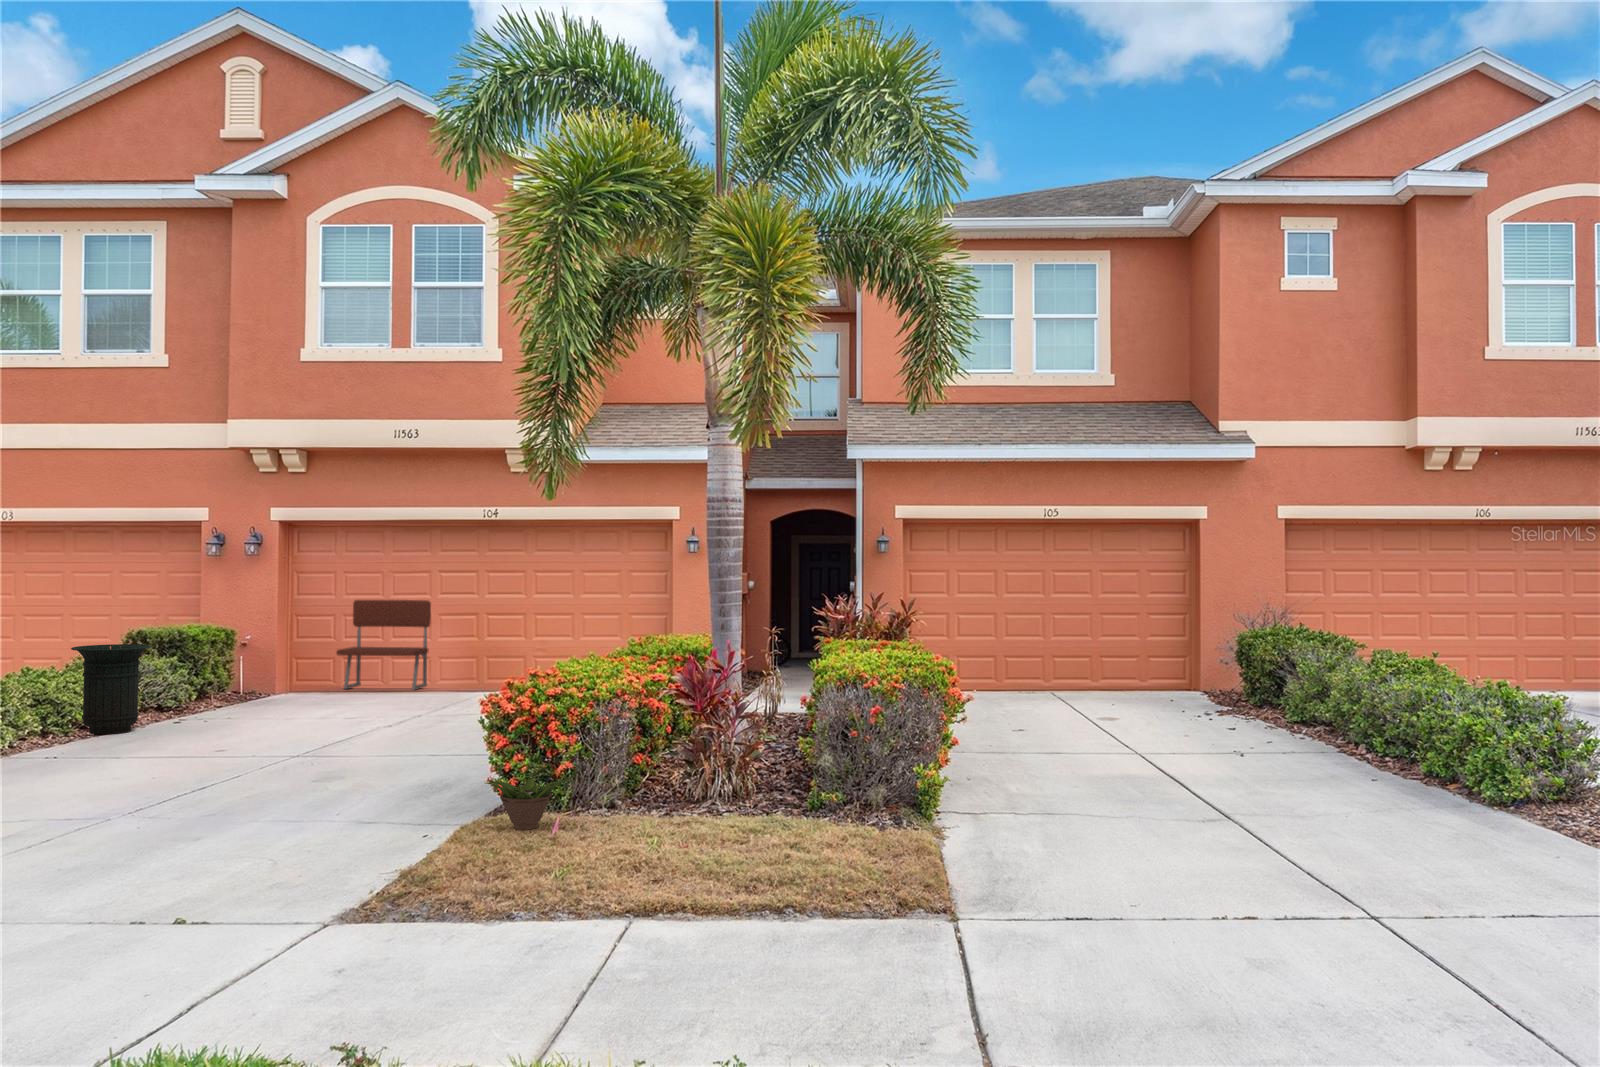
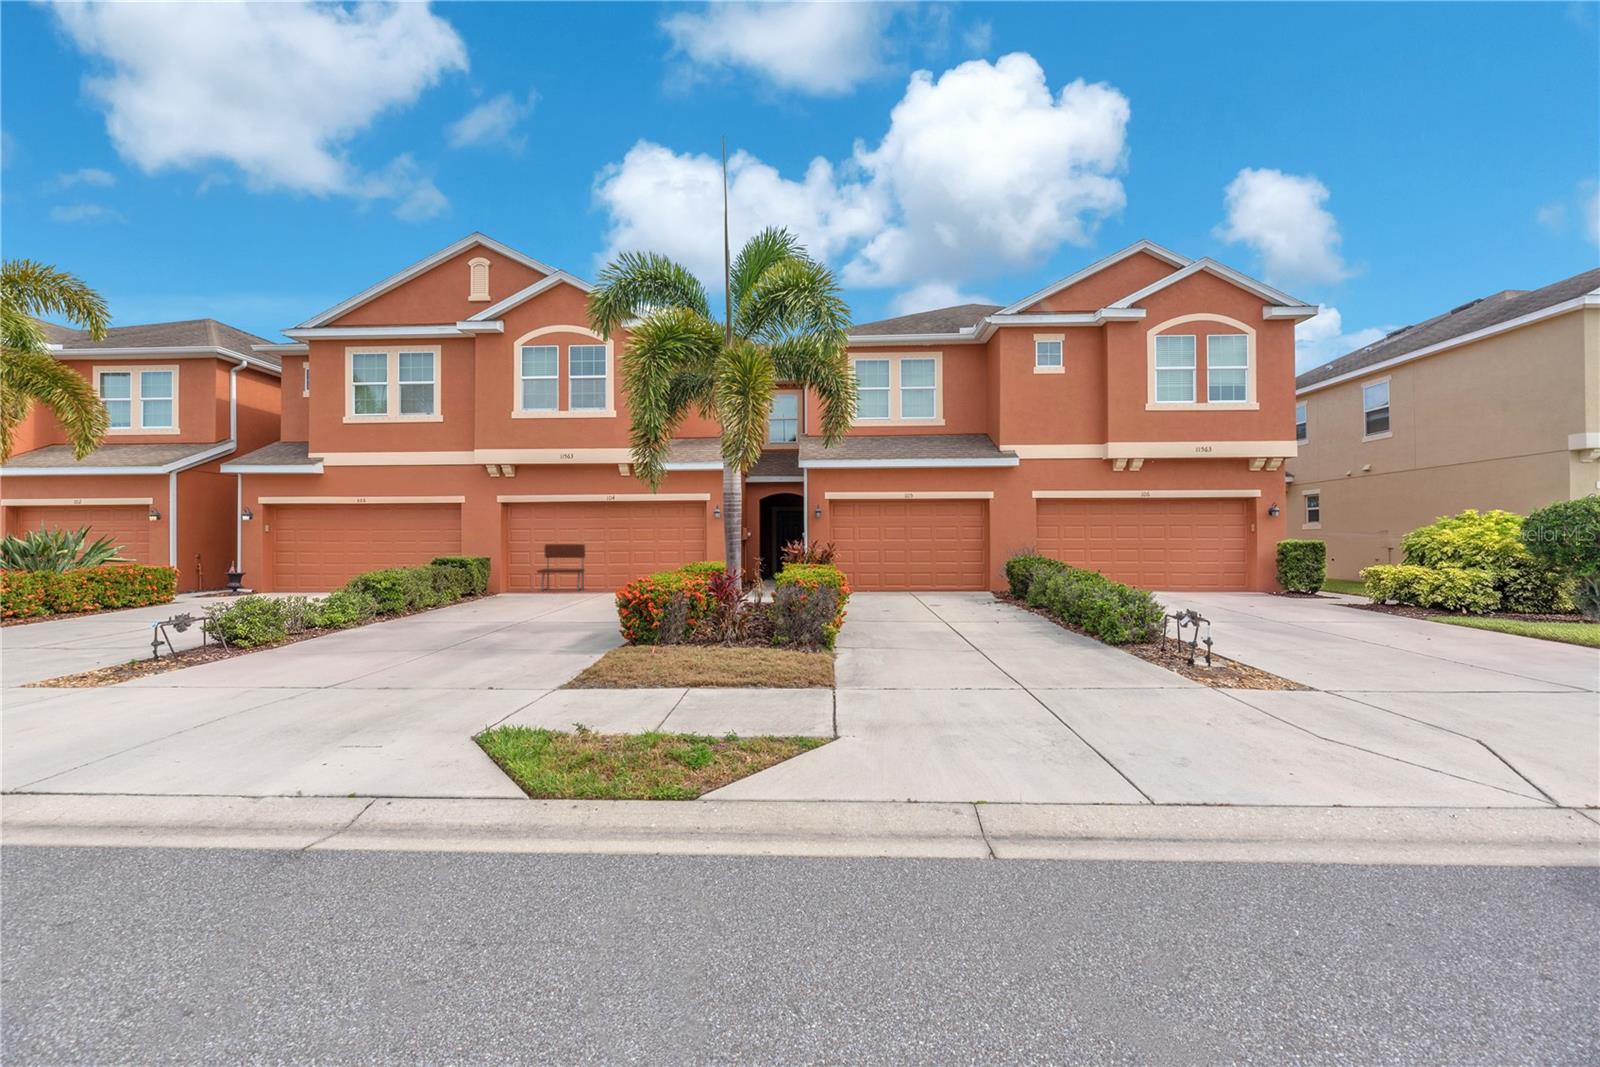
trash can: present [71,644,152,735] -> none [406,569,446,614]
decorative plant: present [486,778,570,830] -> none [619,630,660,654]

